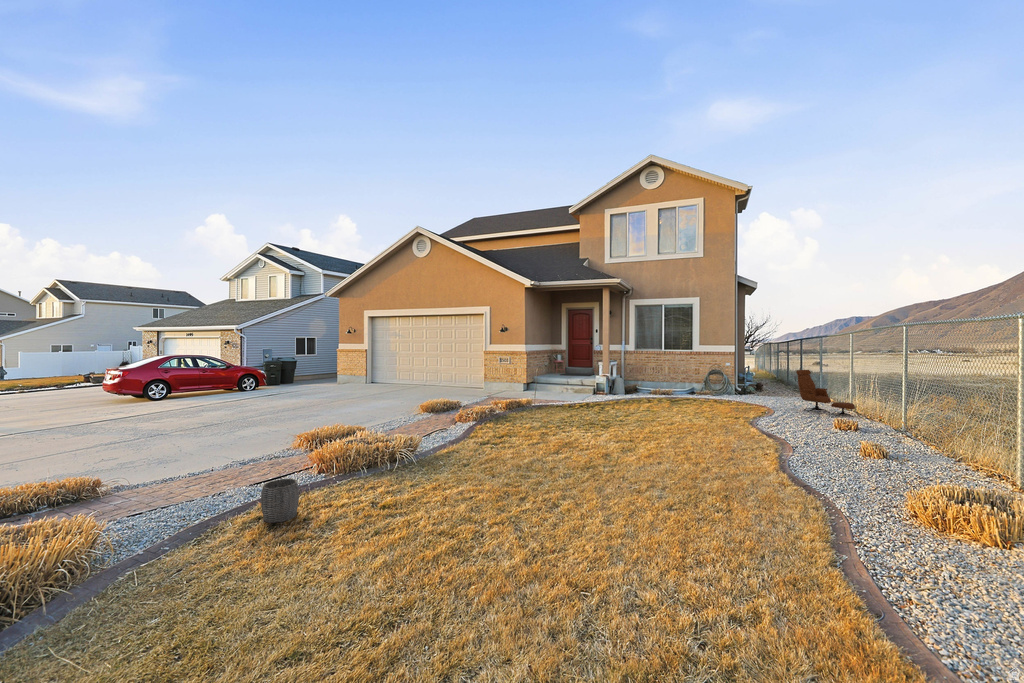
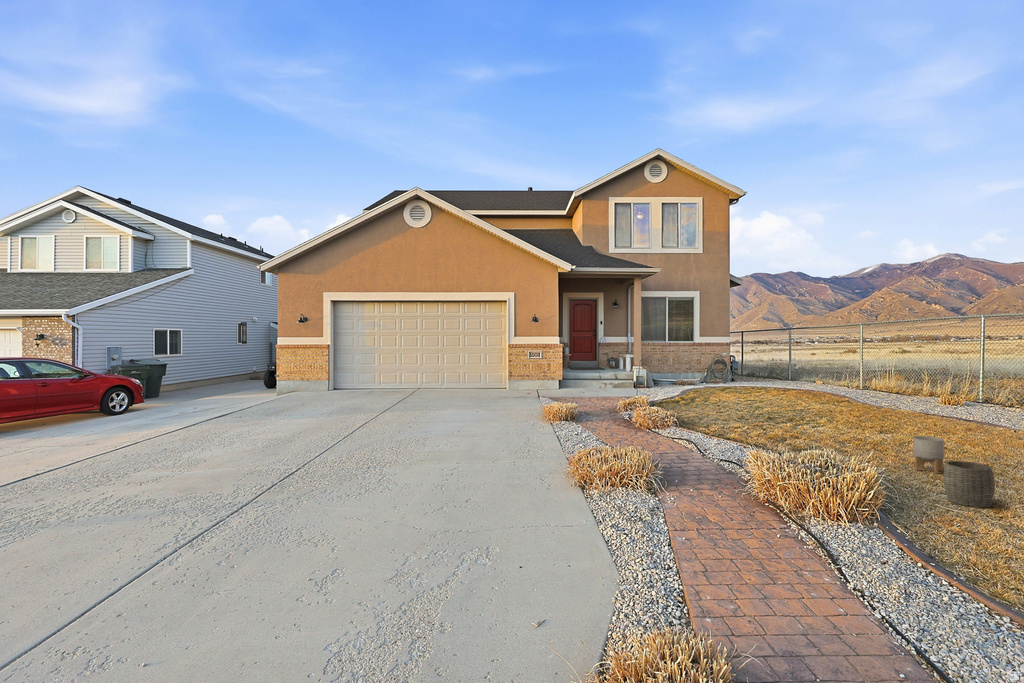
lounge chair: present [796,370,855,417] -> none [830,352,882,386]
planter: none [375,459,399,497] -> present [913,436,945,474]

